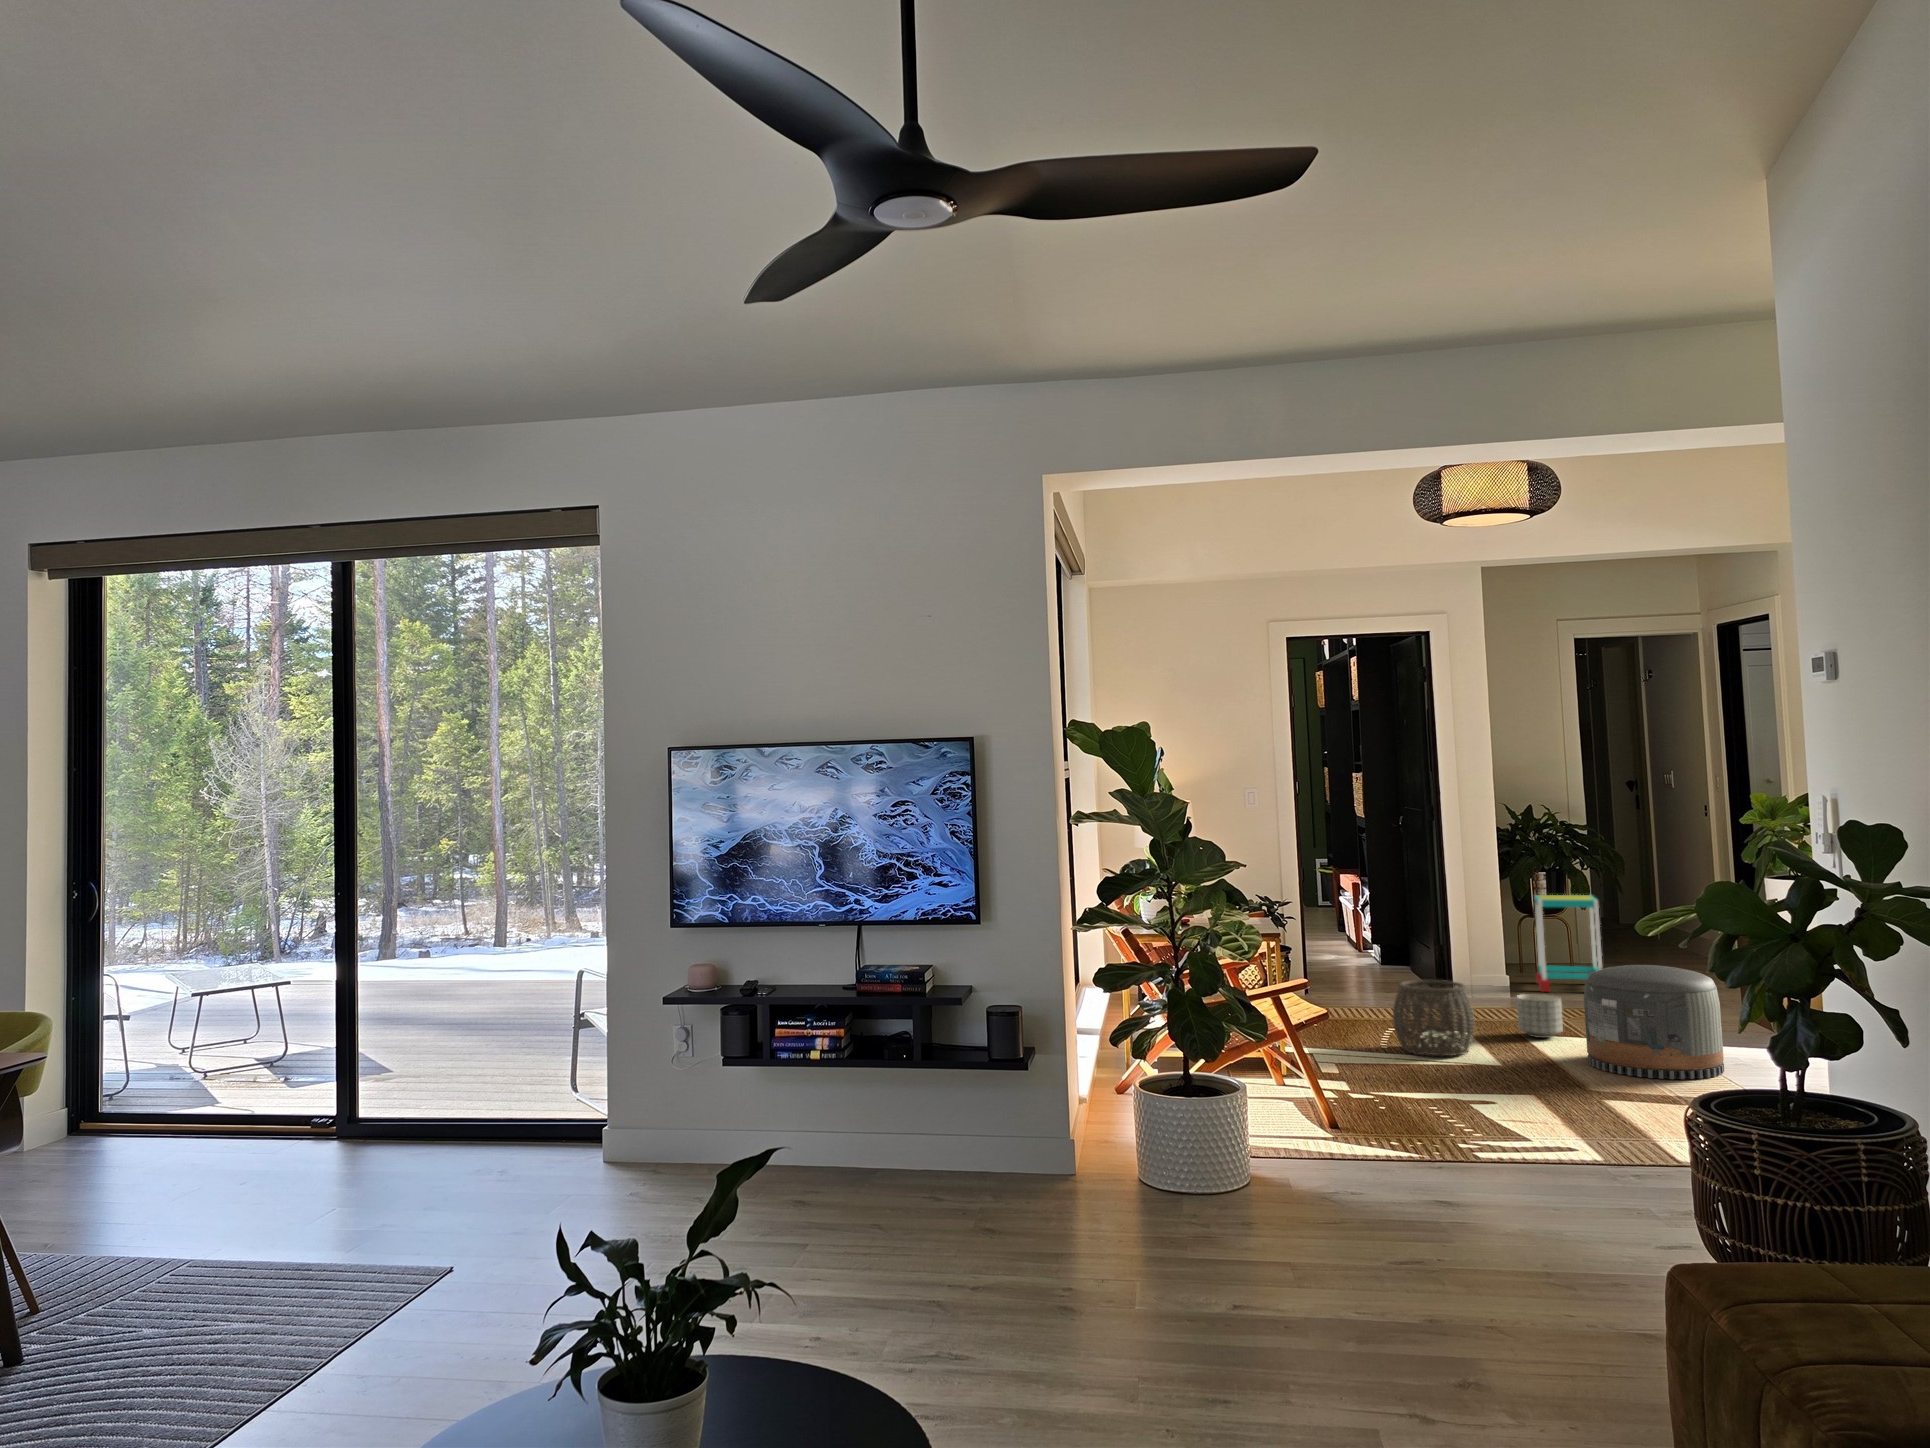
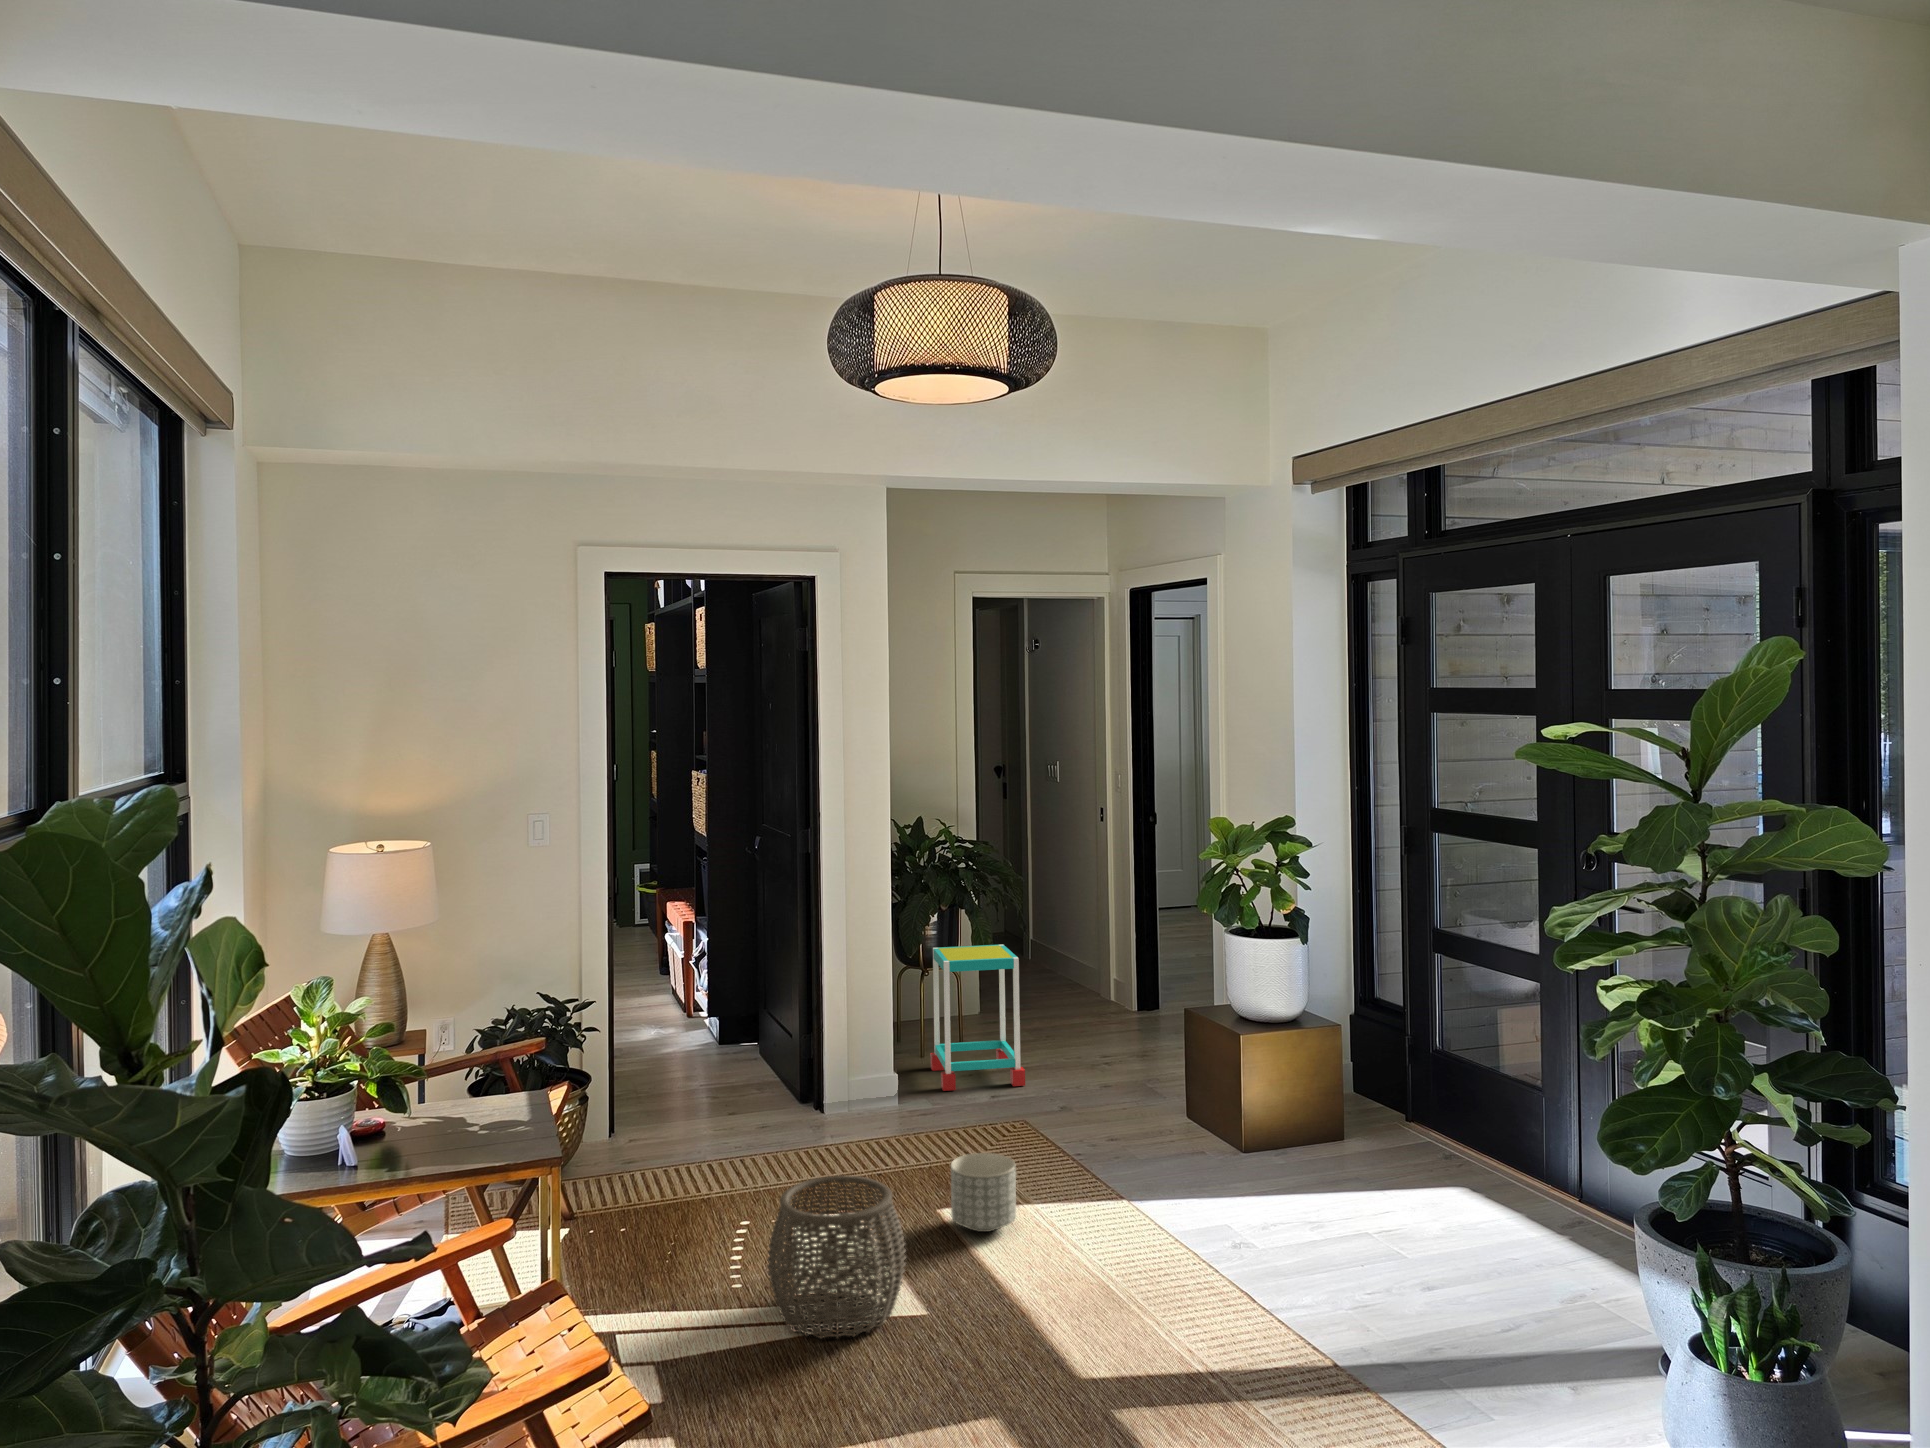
pouf: present [1584,965,1724,1079] -> none [1077,1125,1278,1351]

